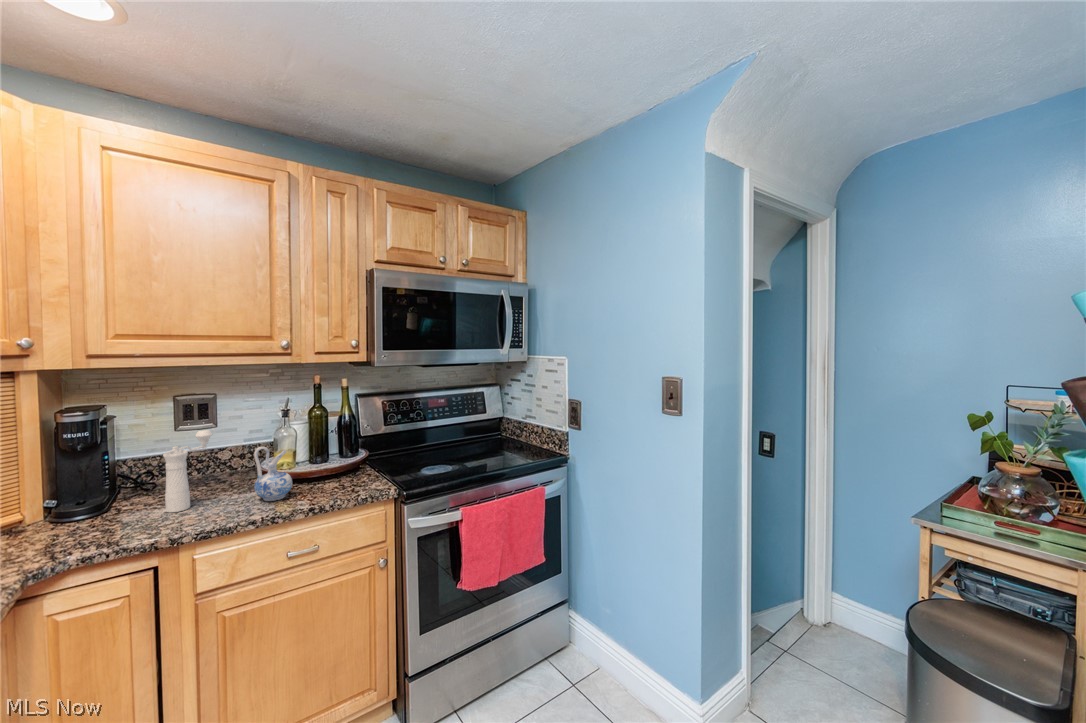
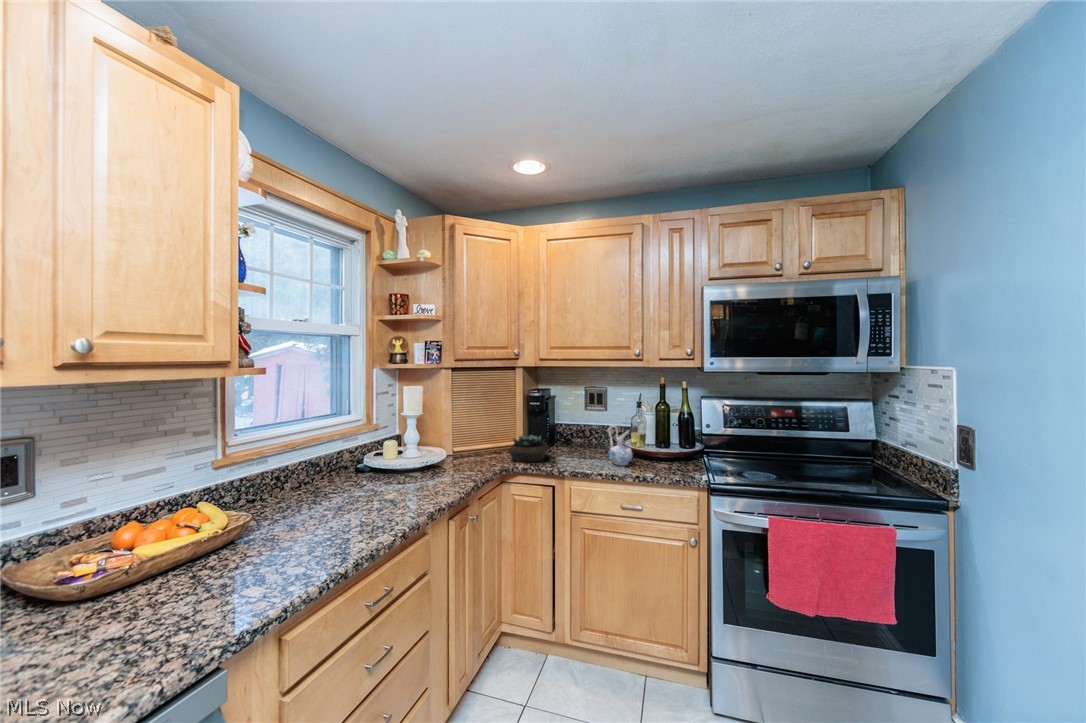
pepper mill: present [163,430,212,512] -> none [564,410,593,458]
succulent plant: none [34,488,133,549] -> present [509,435,549,462]

